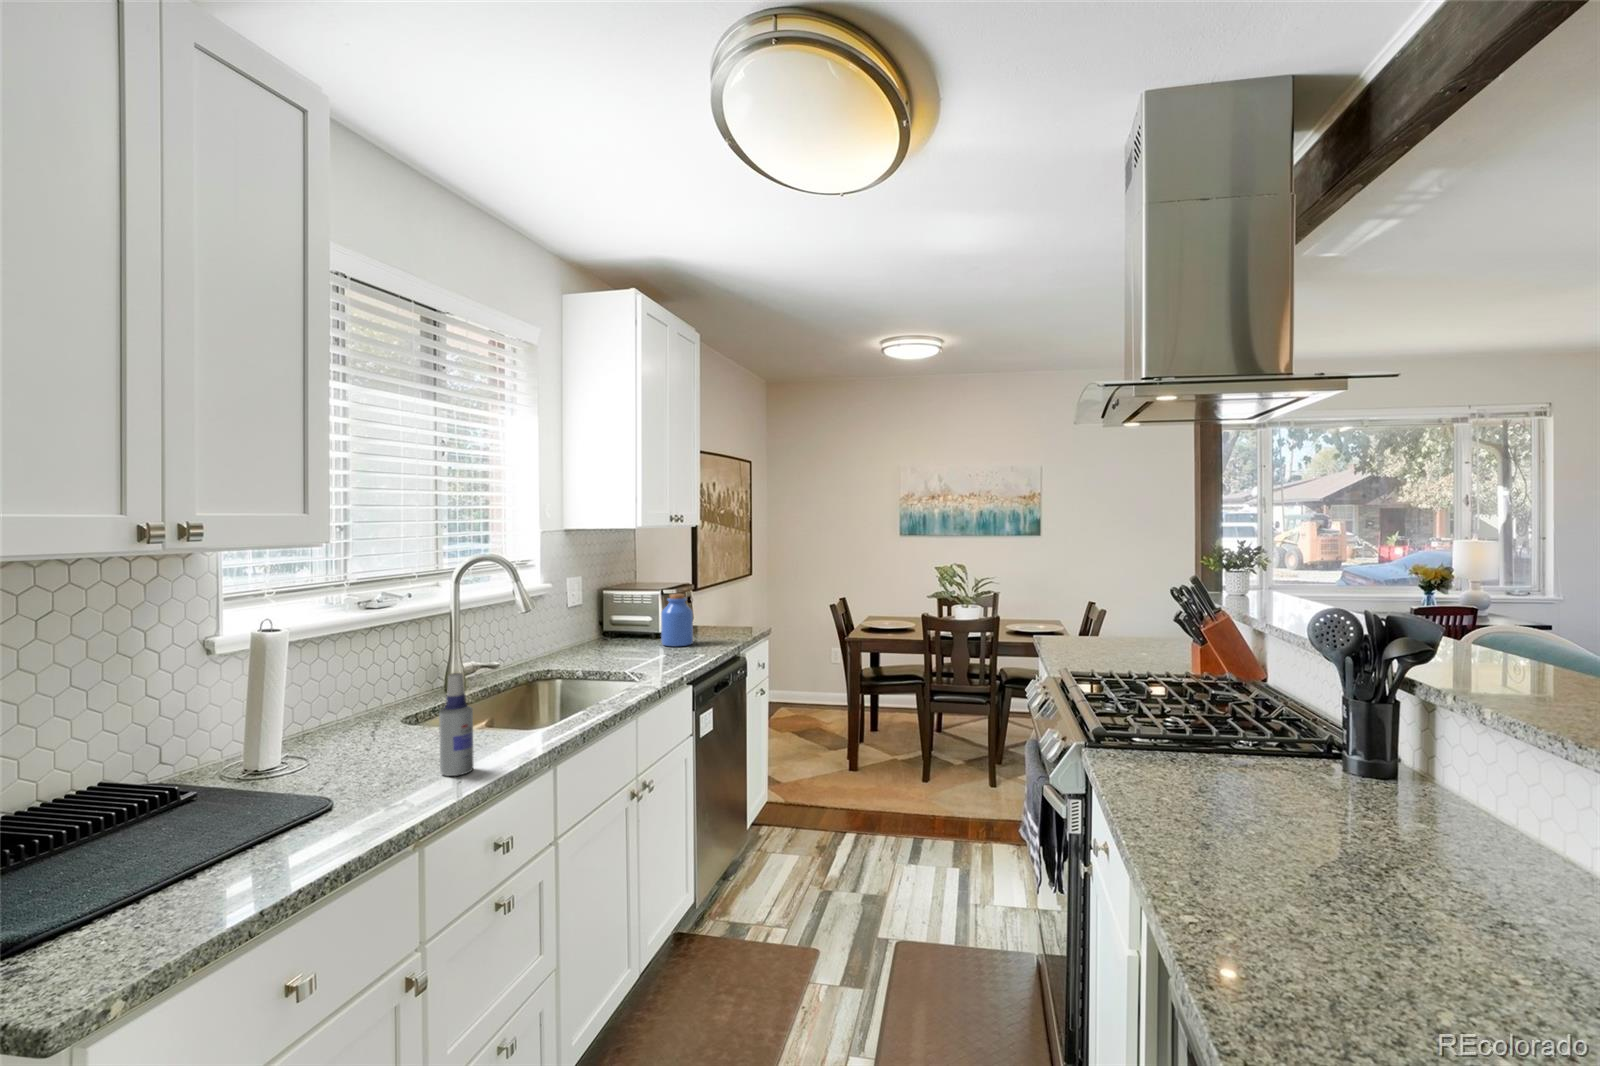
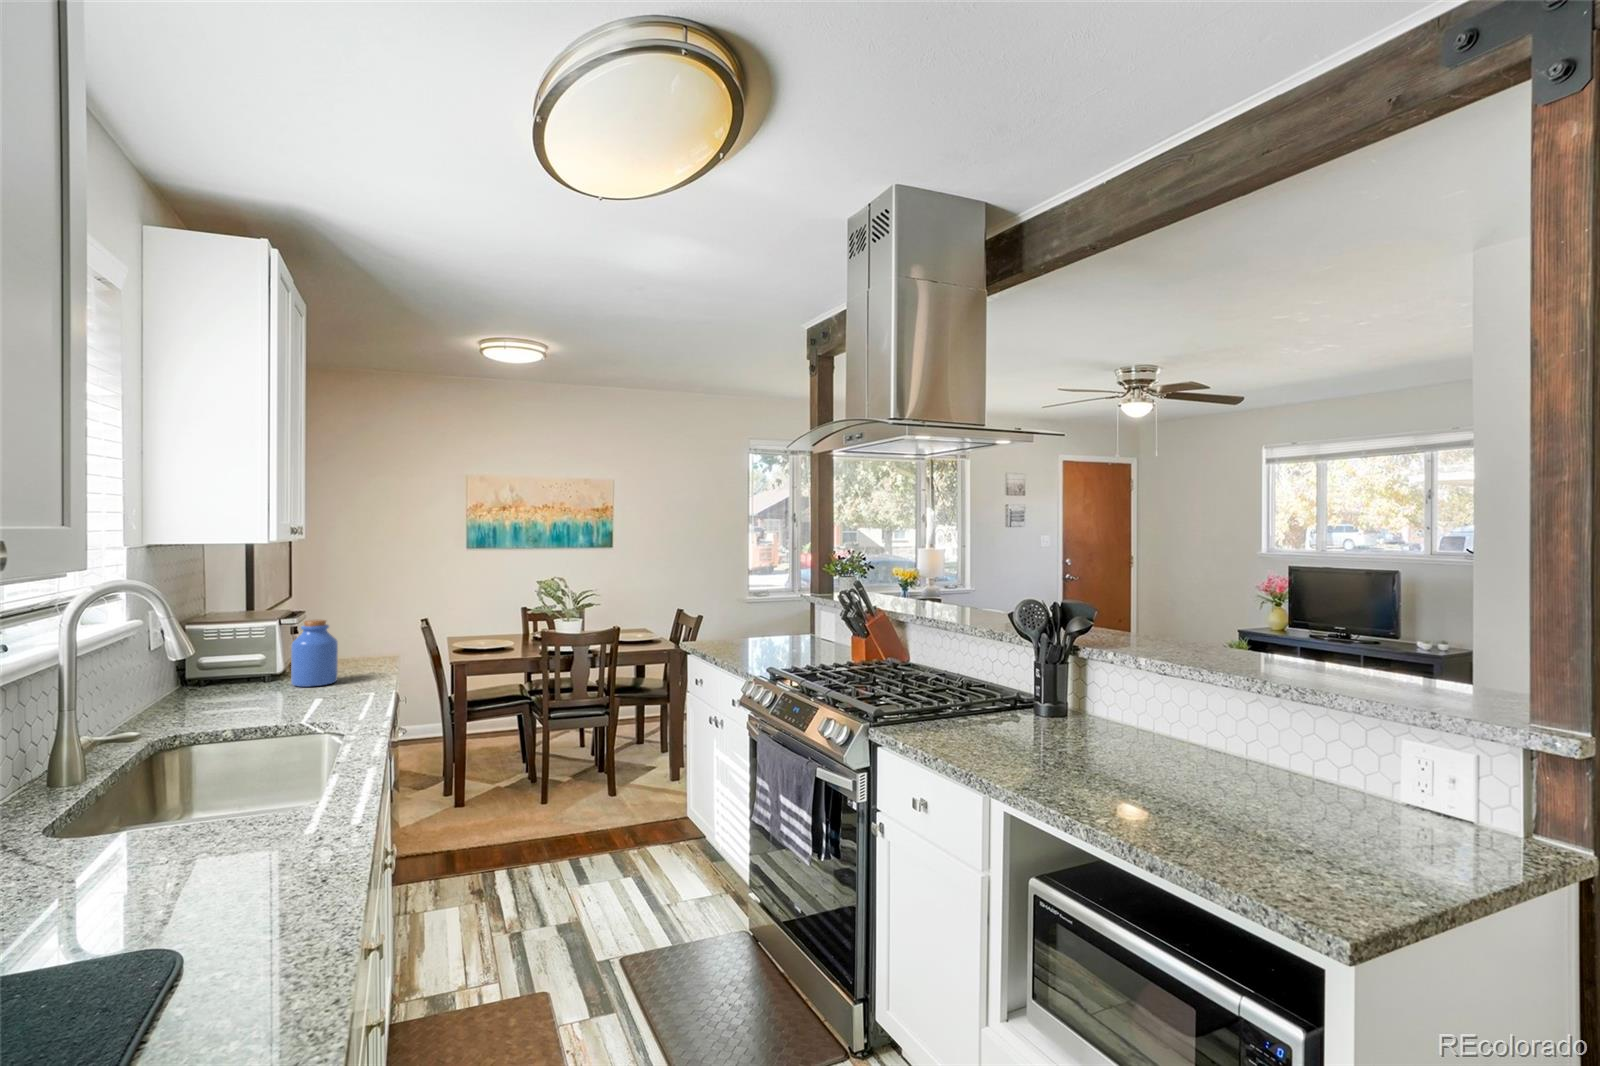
spray bottle: present [439,673,473,776] -> none [271,730,321,874]

